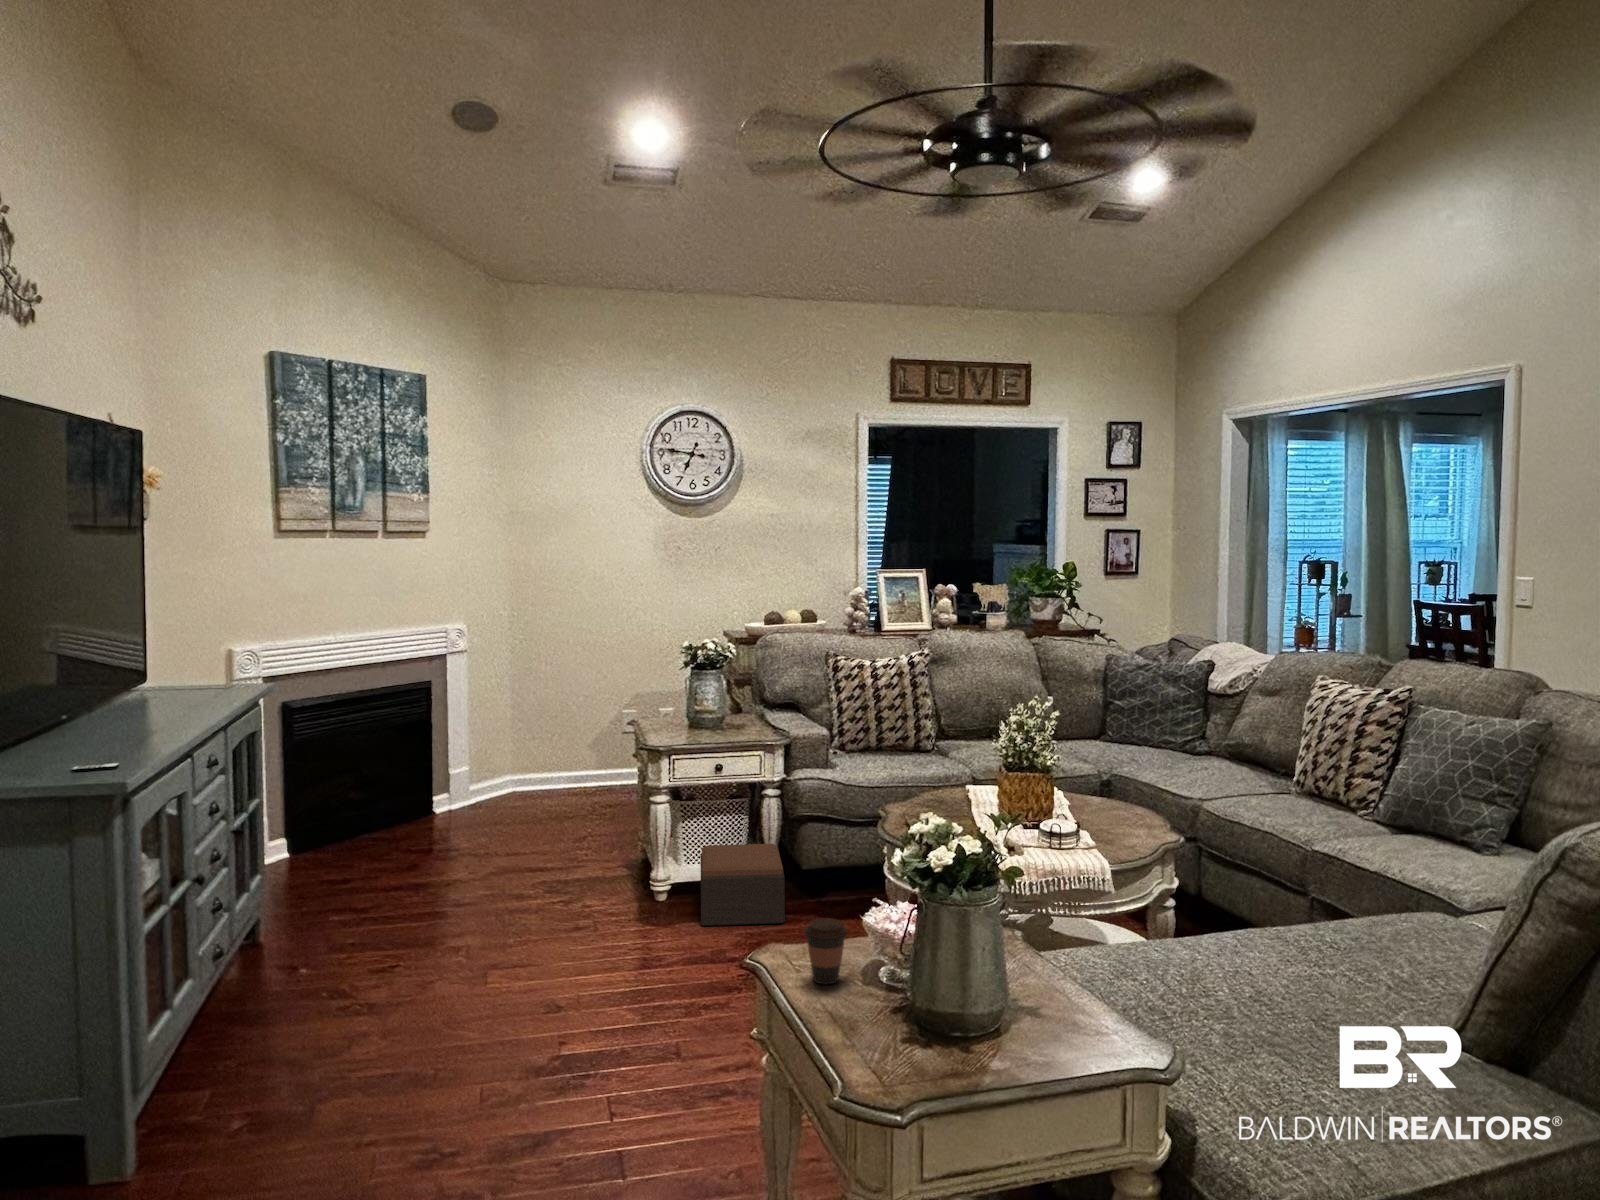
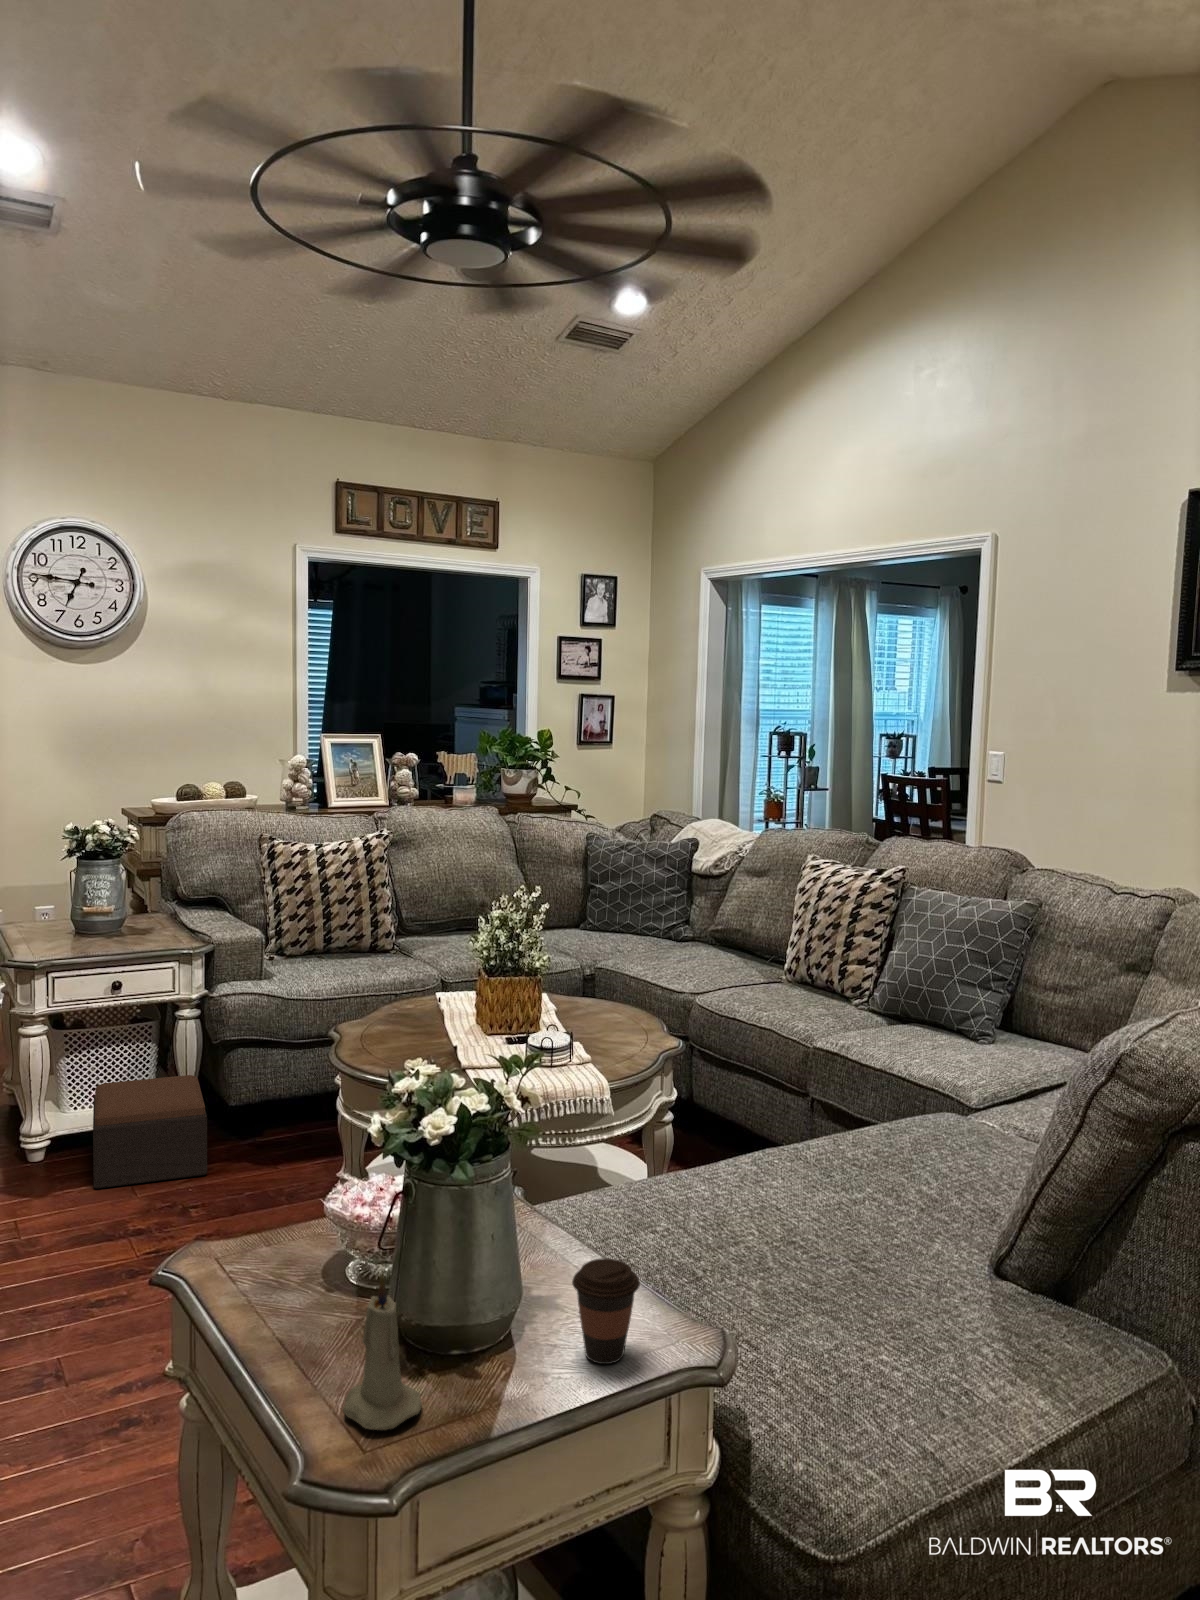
coffee cup: present [804,918,848,985] -> present [572,1259,640,1364]
candle: none [876,959,931,1068] -> present [343,1275,422,1430]

